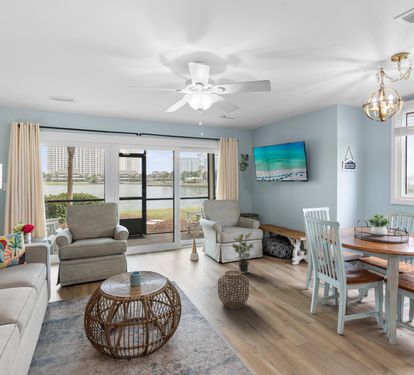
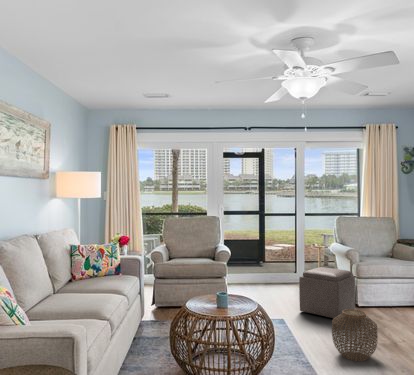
potted plant: present [233,233,254,273] -> none [369,261,405,324]
ottoman: none [184,238,221,276] -> present [299,267,355,318]

